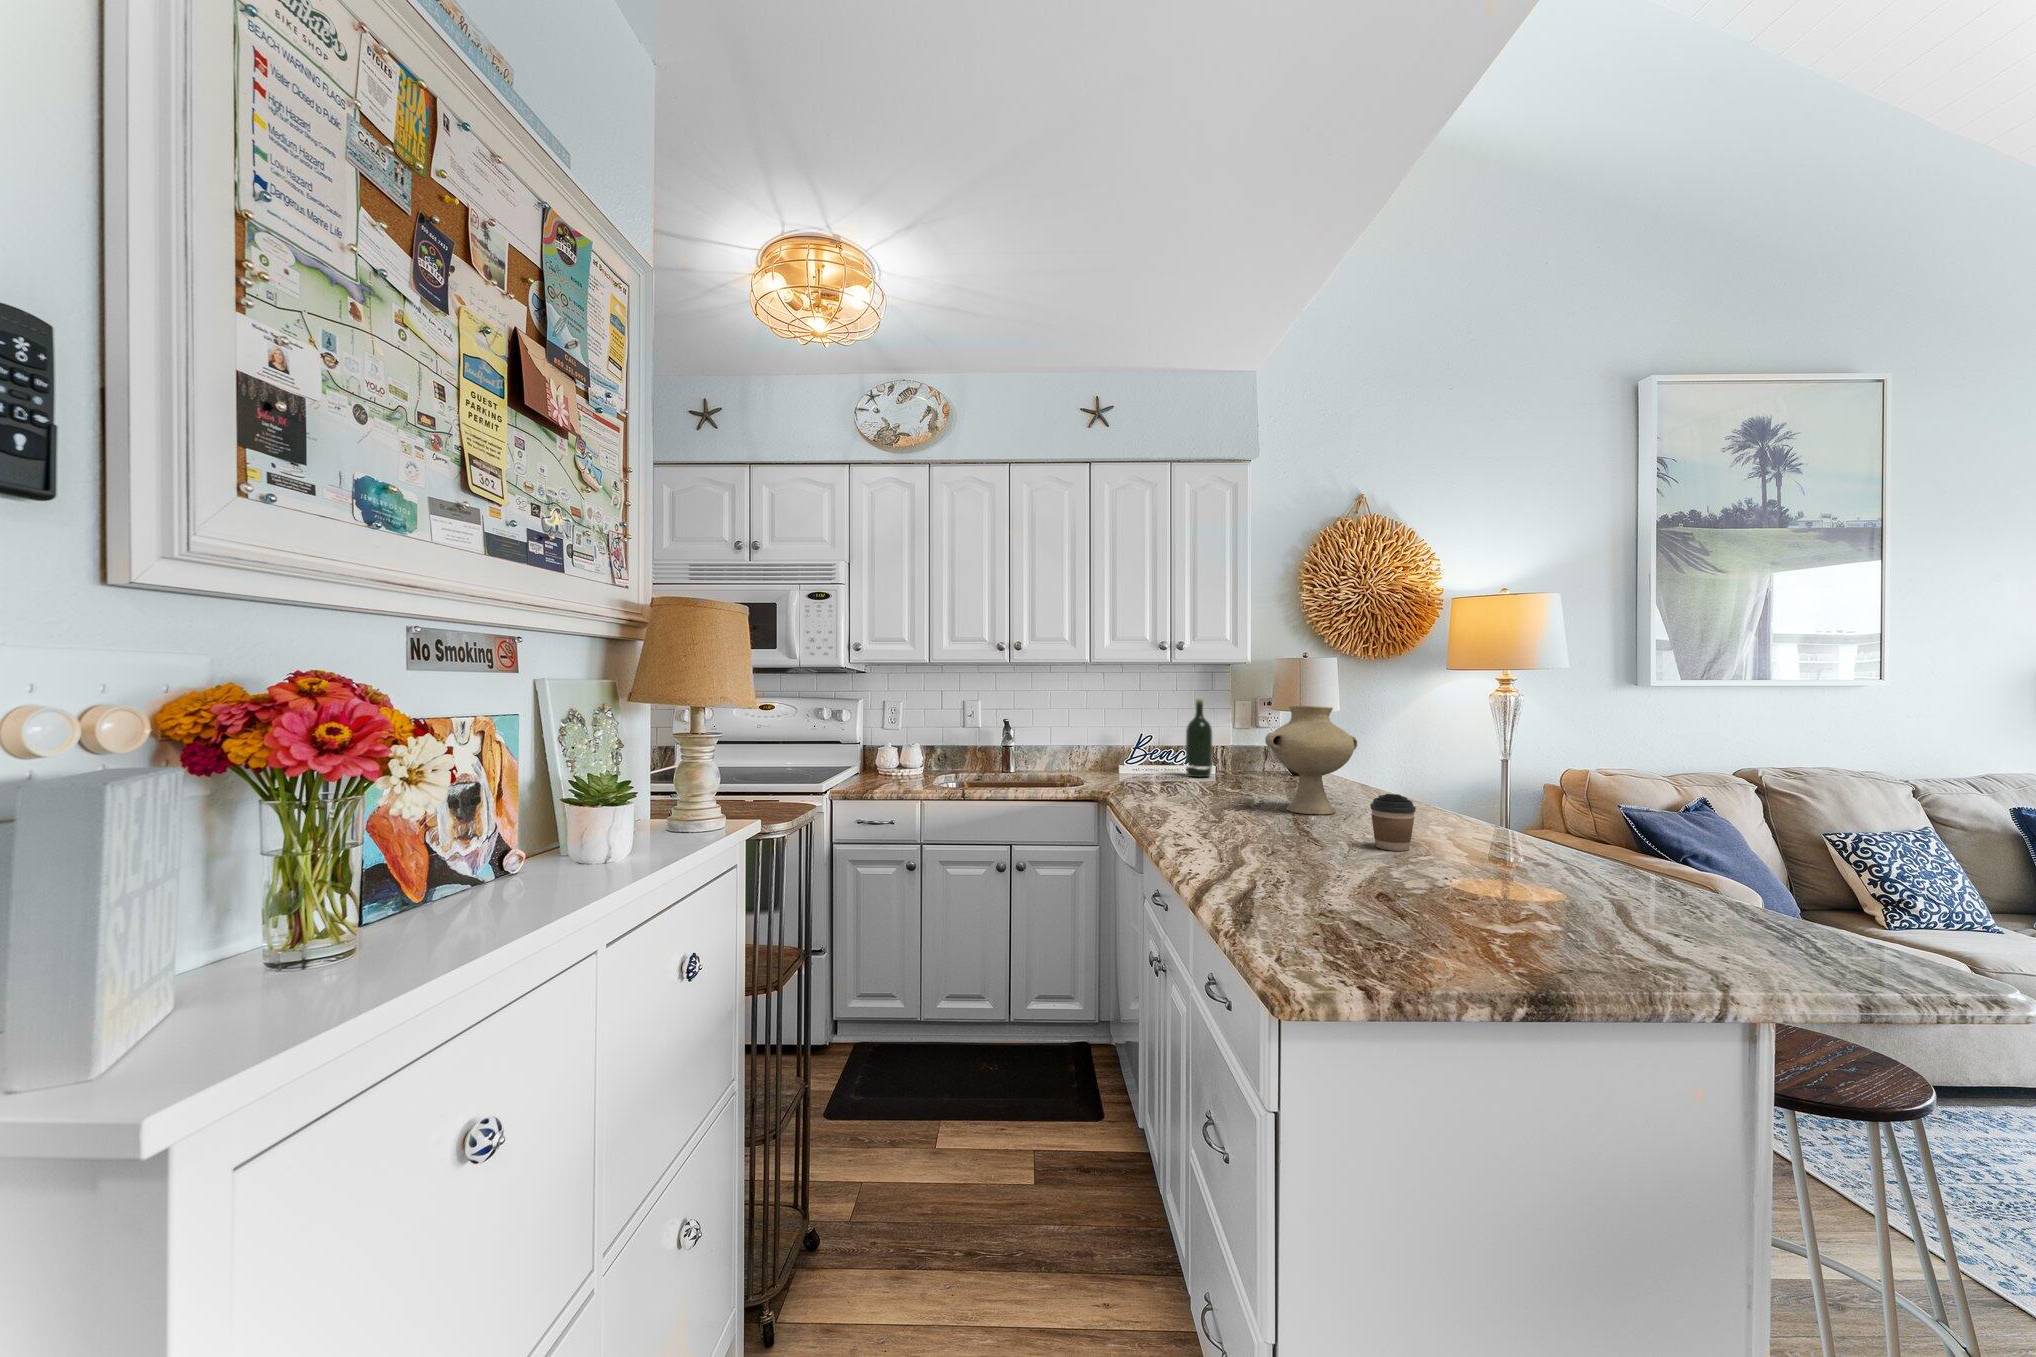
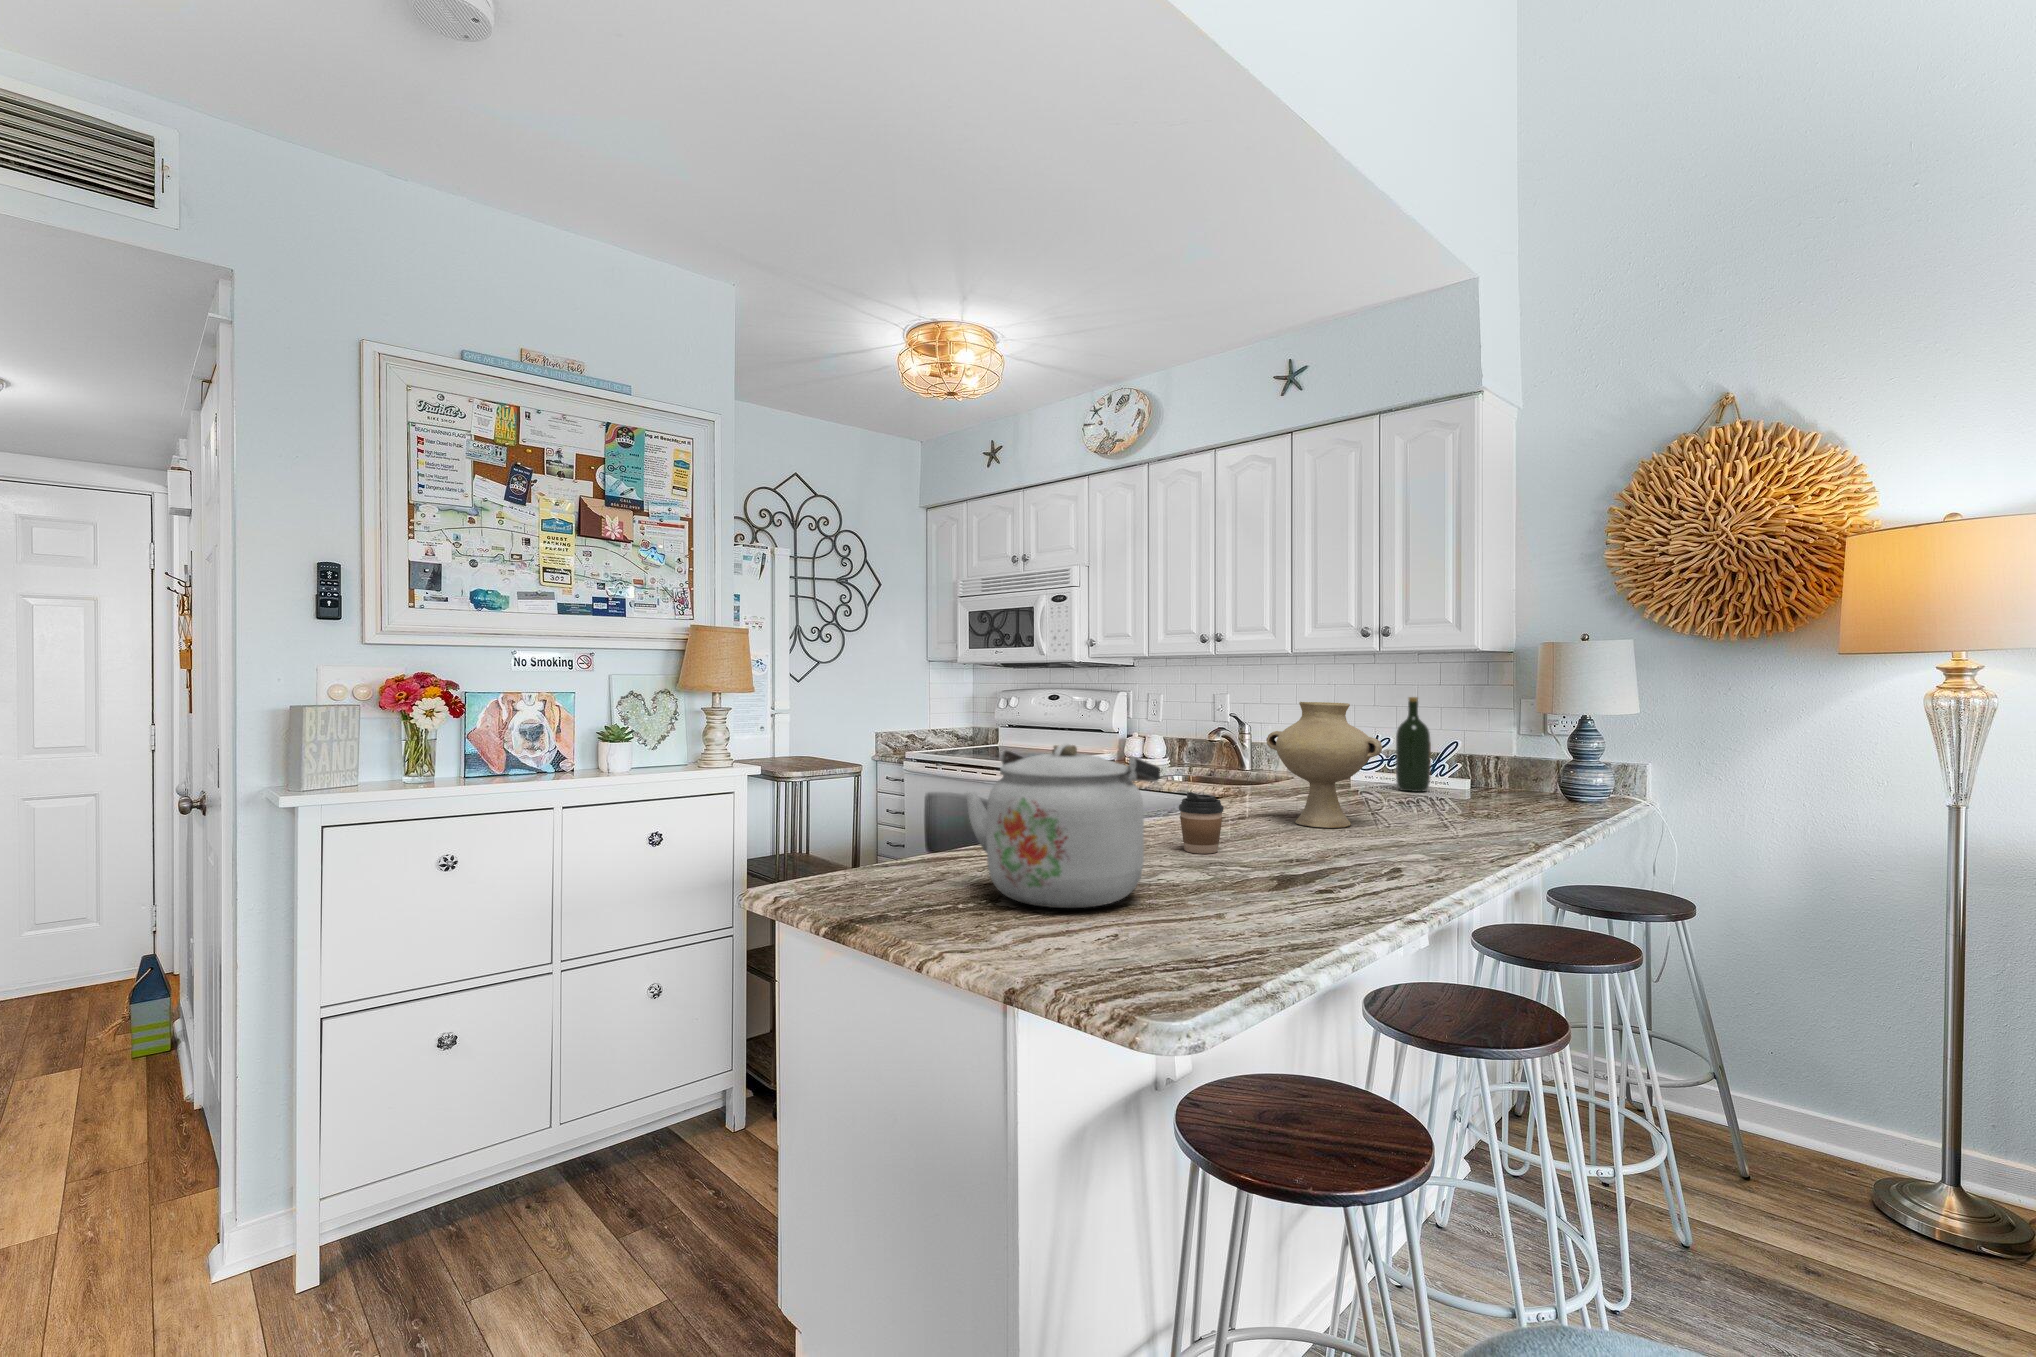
kettle: none [1464,754,1696,927] -> present [964,743,1160,908]

